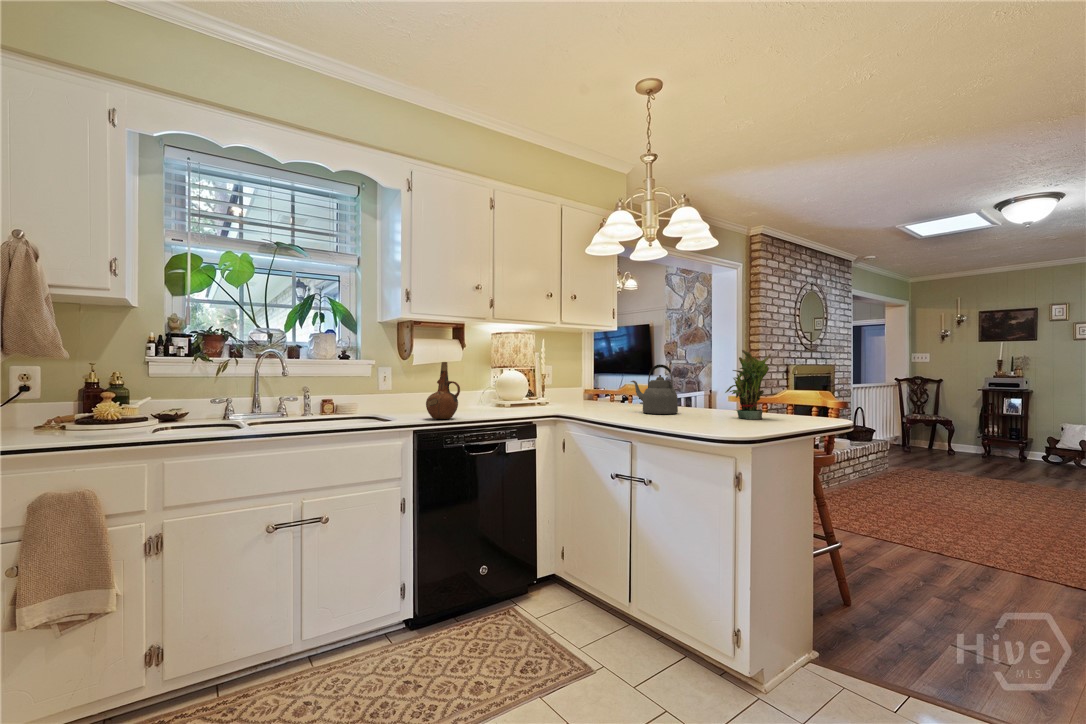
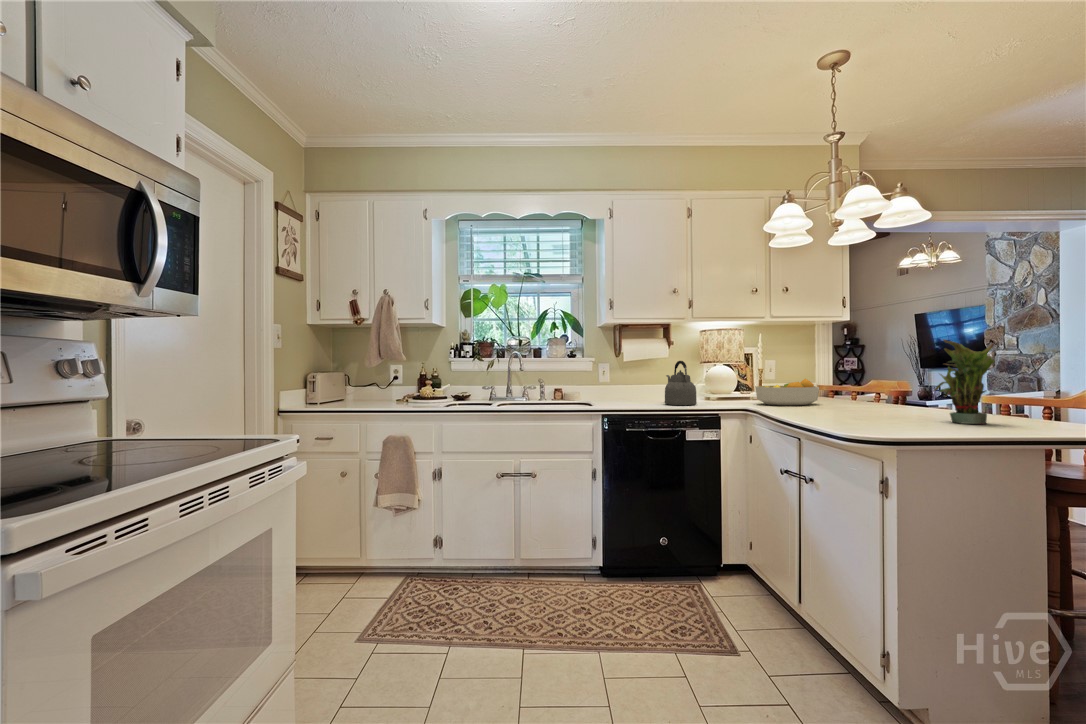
ceramic pitcher: present [426,362,460,419] -> none [613,359,642,407]
kettle: present [631,364,678,414] -> present [665,361,697,405]
fruit bowl: none [555,383,608,409] -> present [755,379,819,405]

